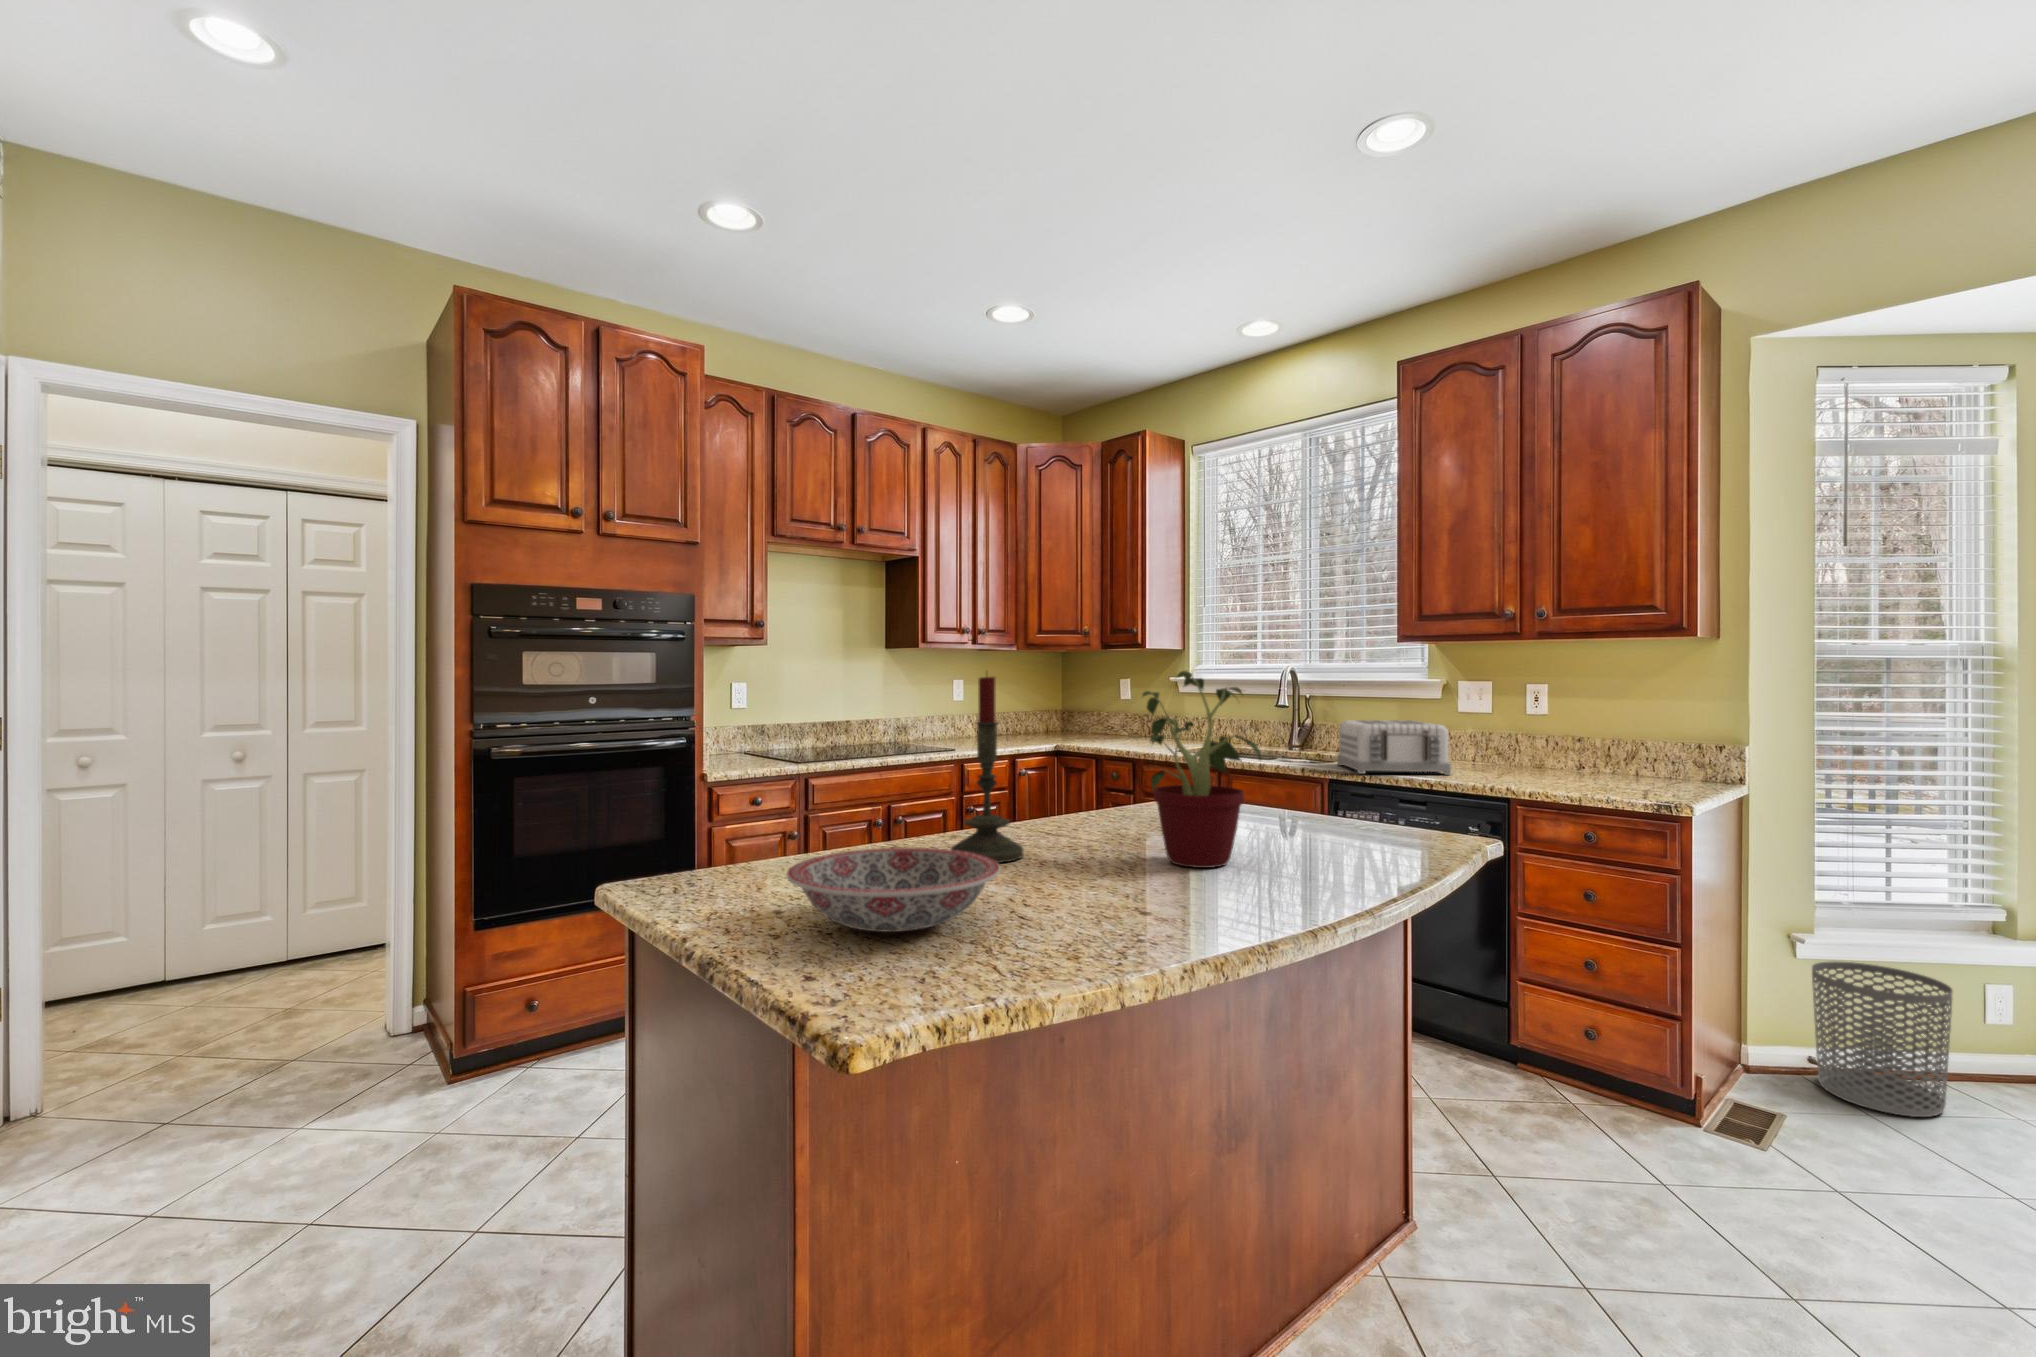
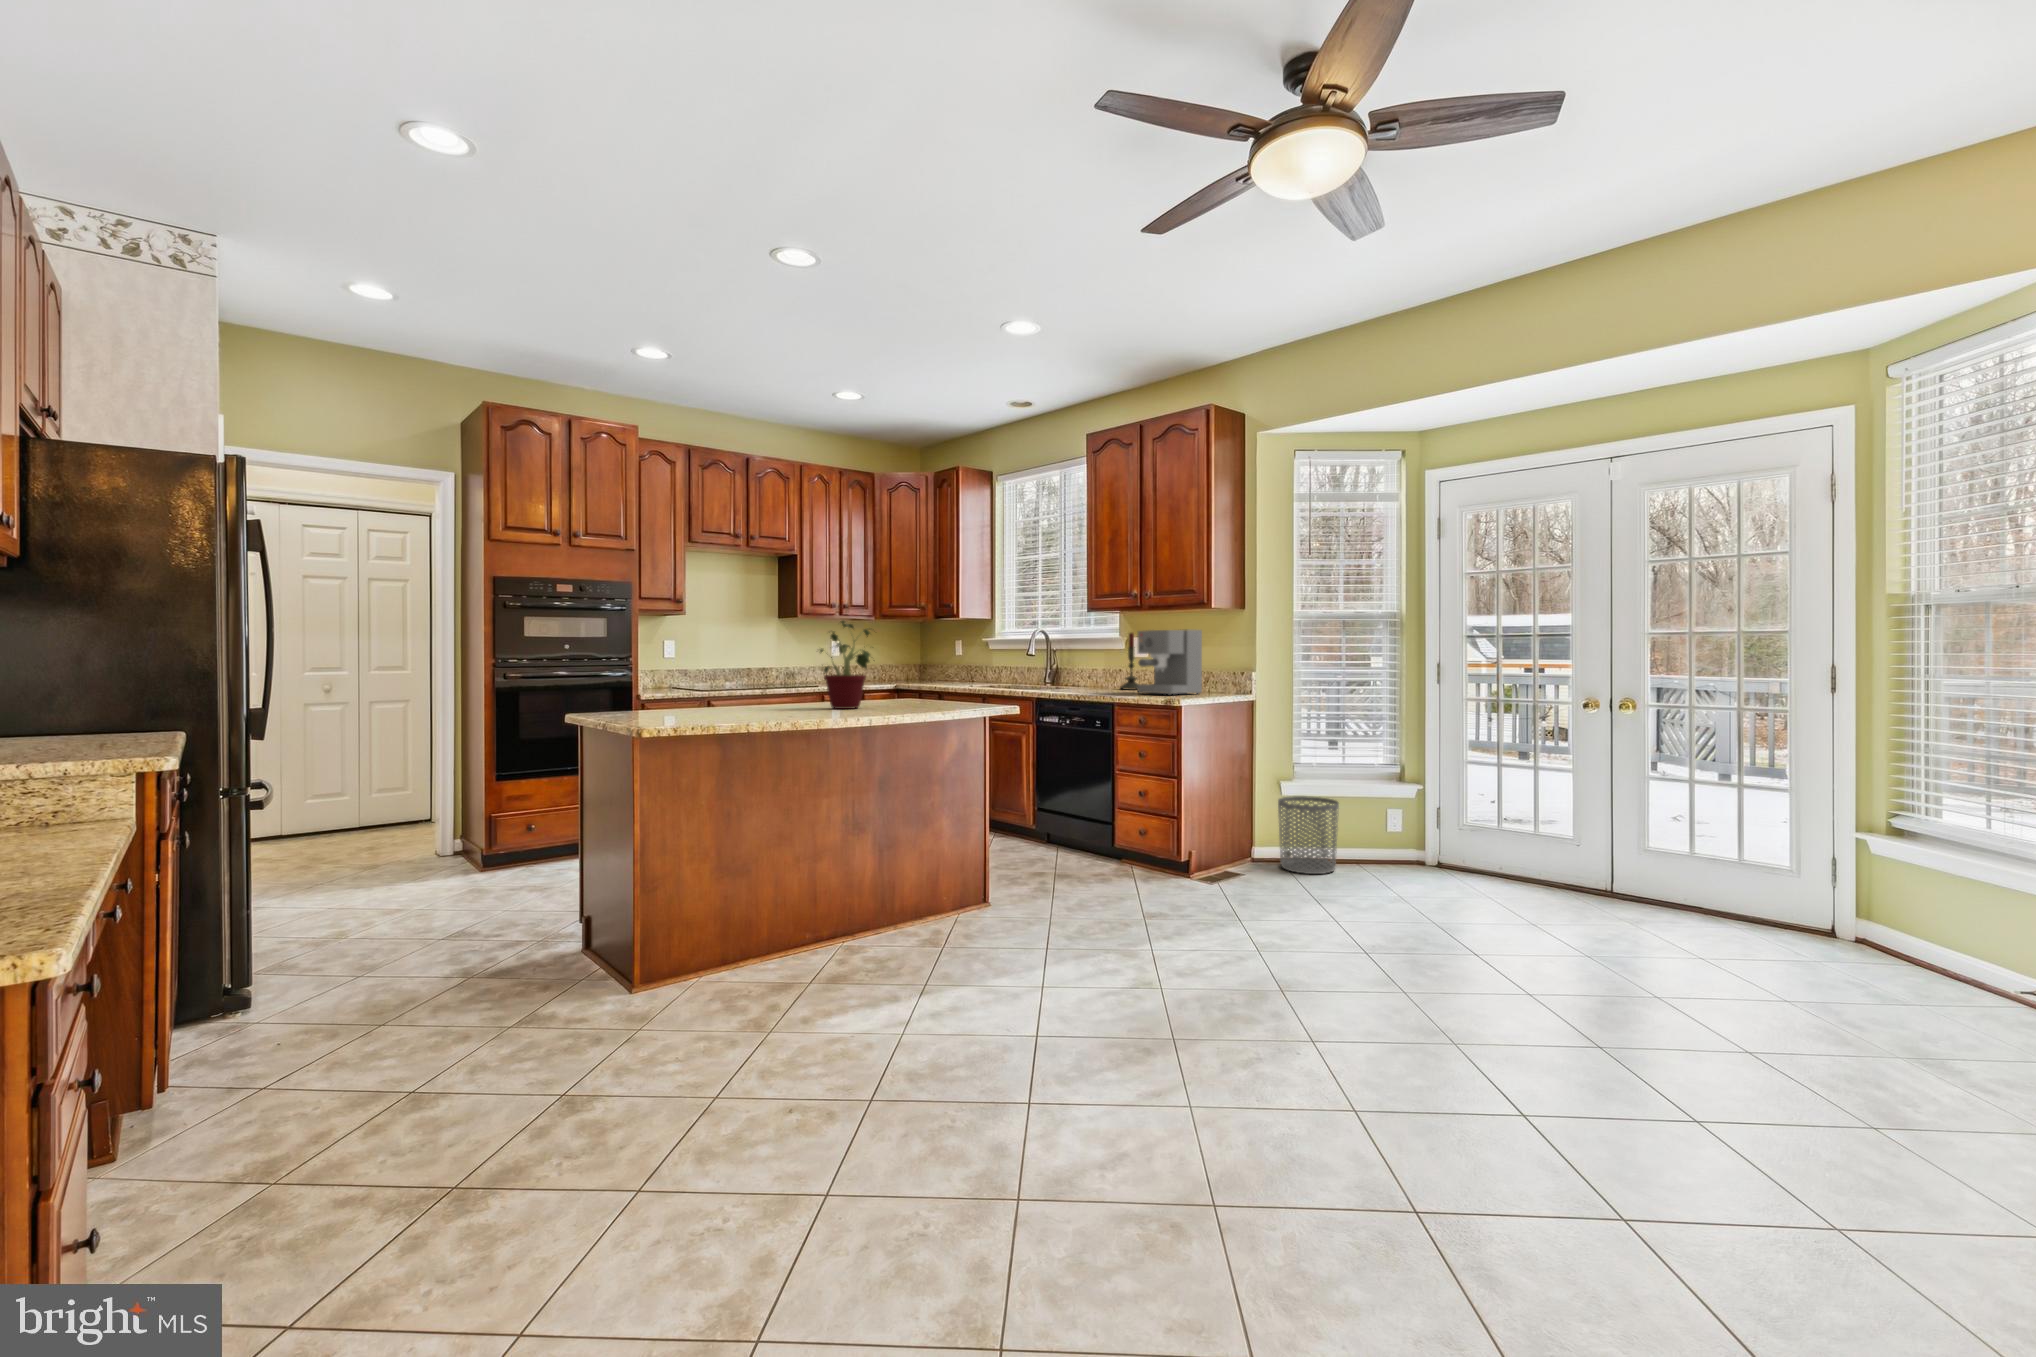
coffee maker: none [1534,674,1654,788] -> present [1138,630,1202,695]
candle: present [951,676,1023,863] -> present [1120,633,1138,690]
toaster: present [1337,720,1451,775] -> none [1045,662,1099,693]
ceramic bowl: present [786,848,1000,932] -> none [636,692,725,717]

